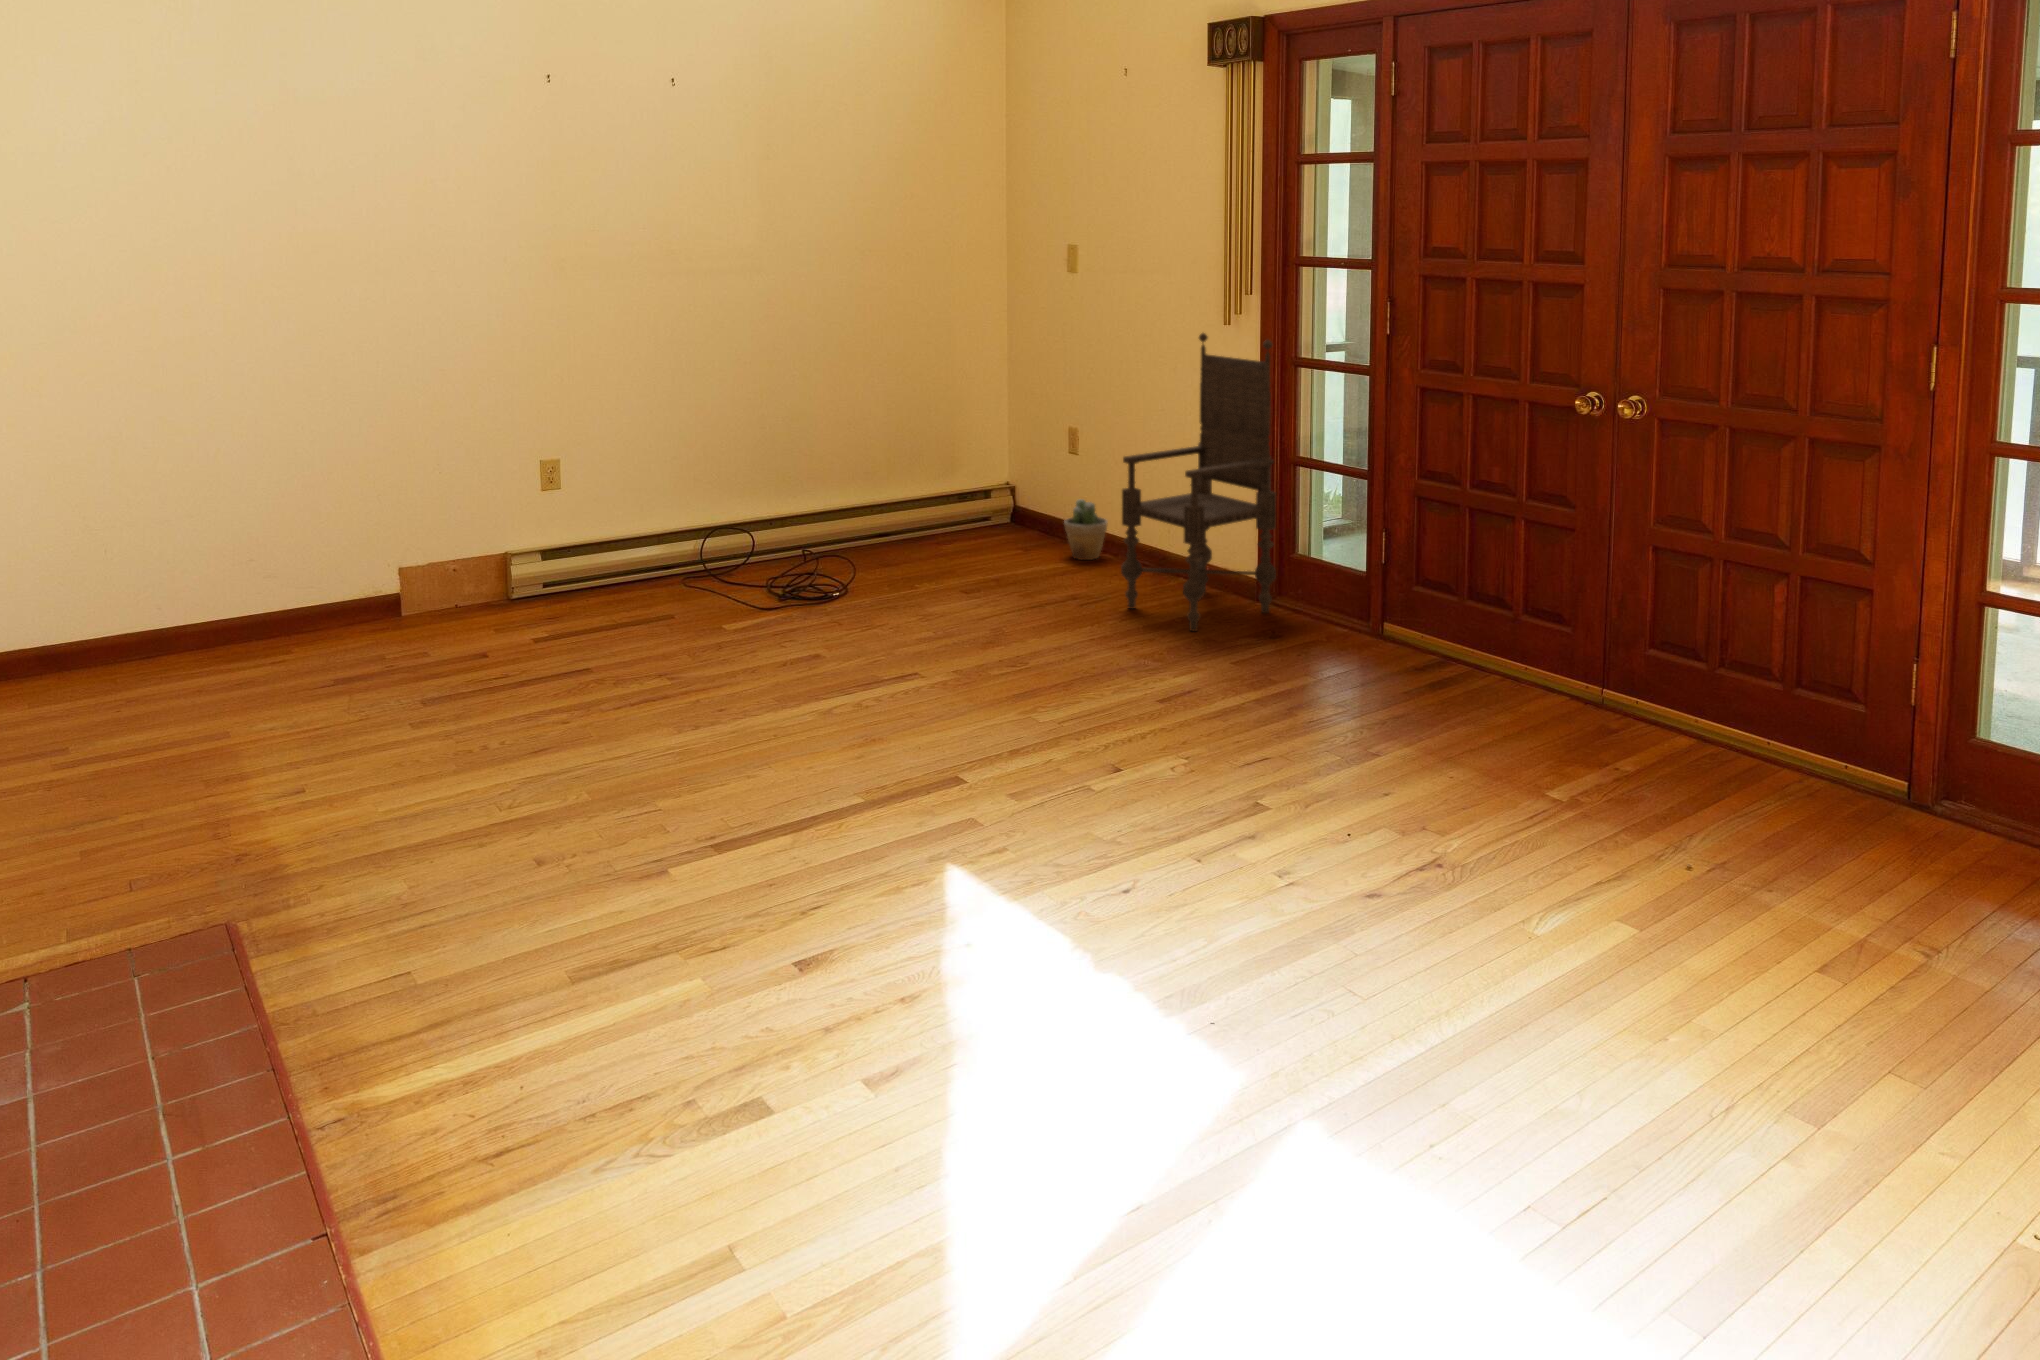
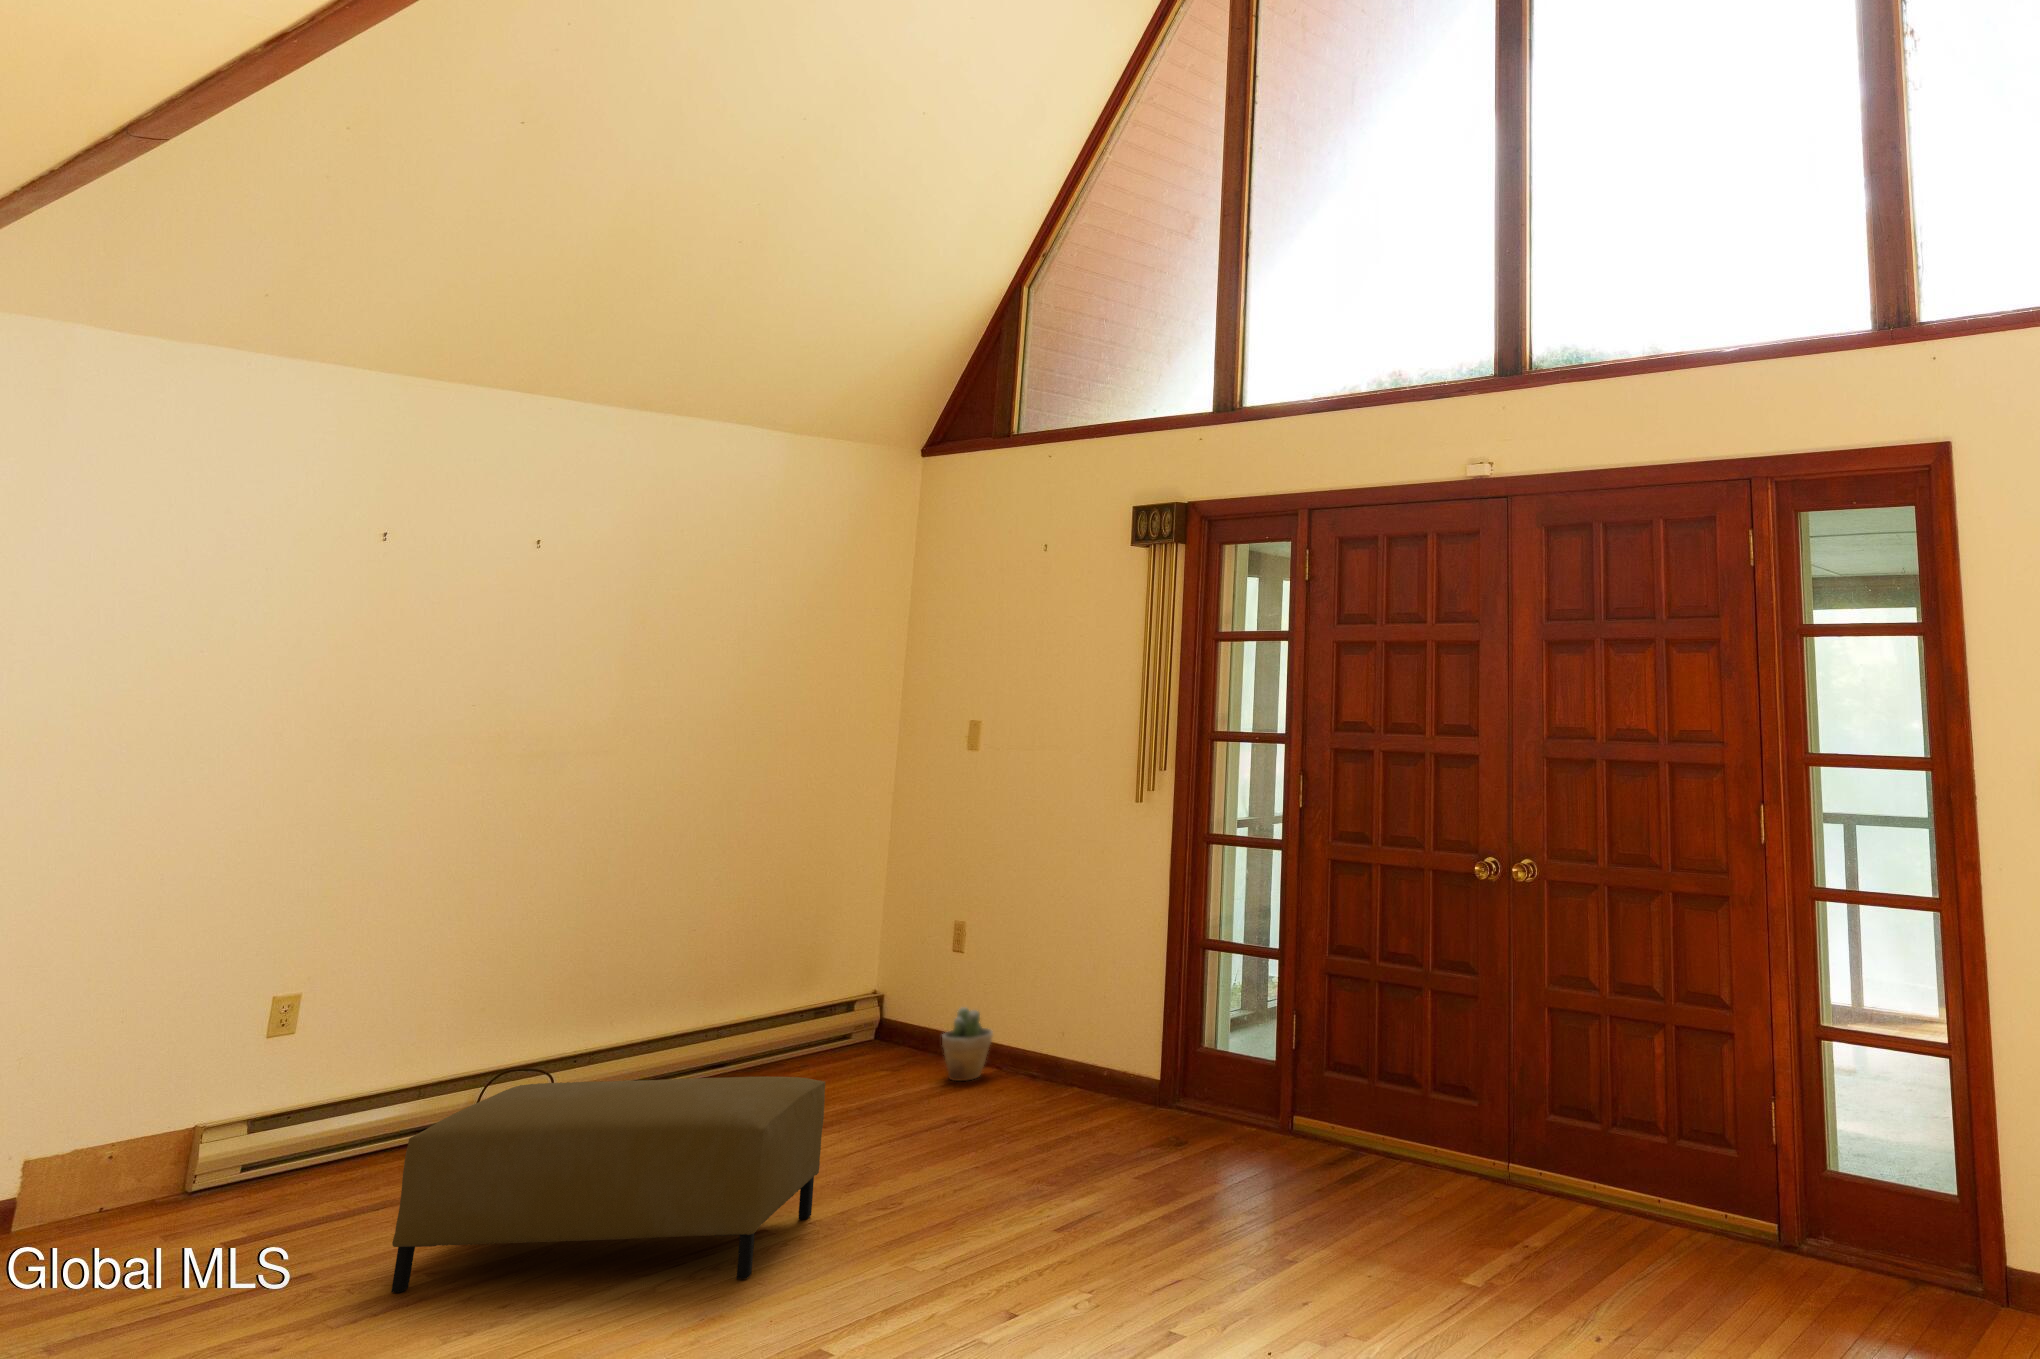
armchair: present [1121,333,1276,631] -> none [1011,811,1188,1151]
ottoman: none [640,538,959,707] -> present [391,1077,825,1292]

